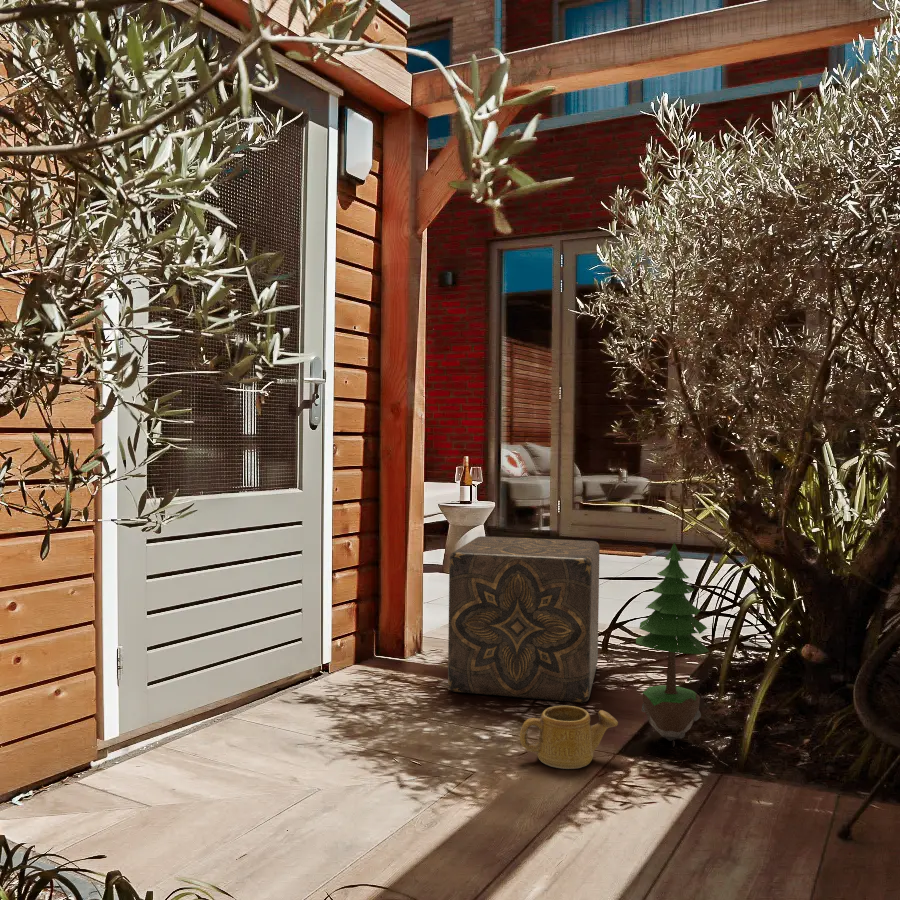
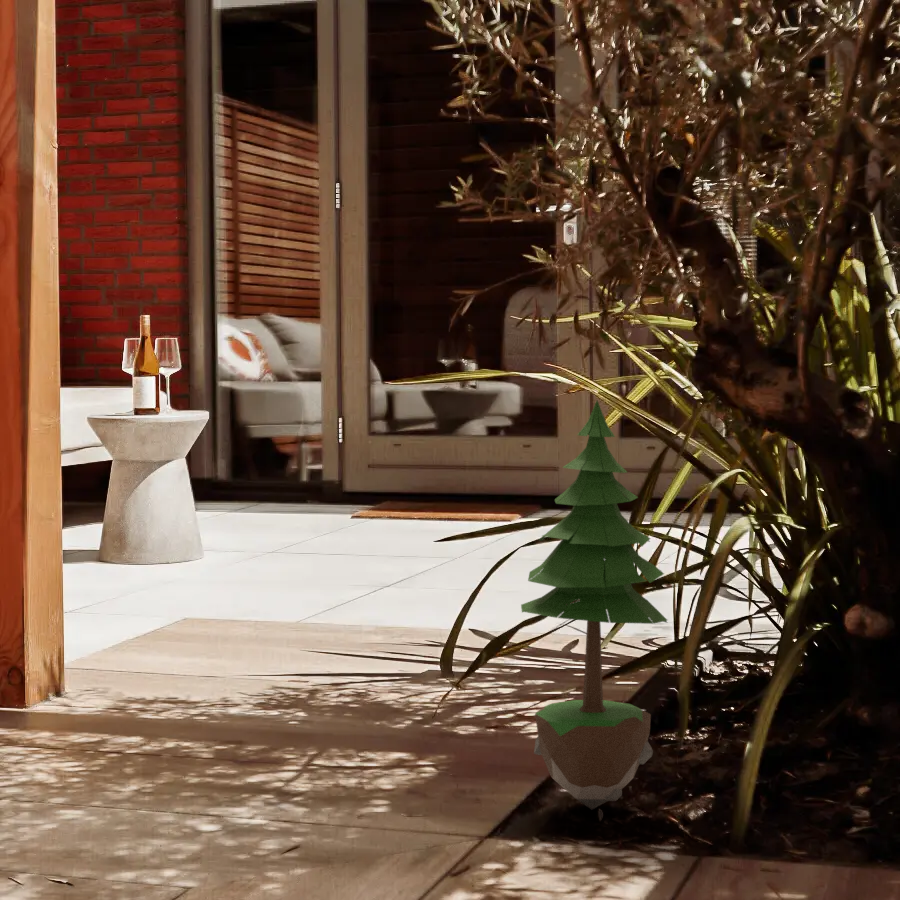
ottoman: present [448,536,599,702] -> none [121,437,437,758]
watering can: present [520,706,618,769] -> none [285,743,489,868]

